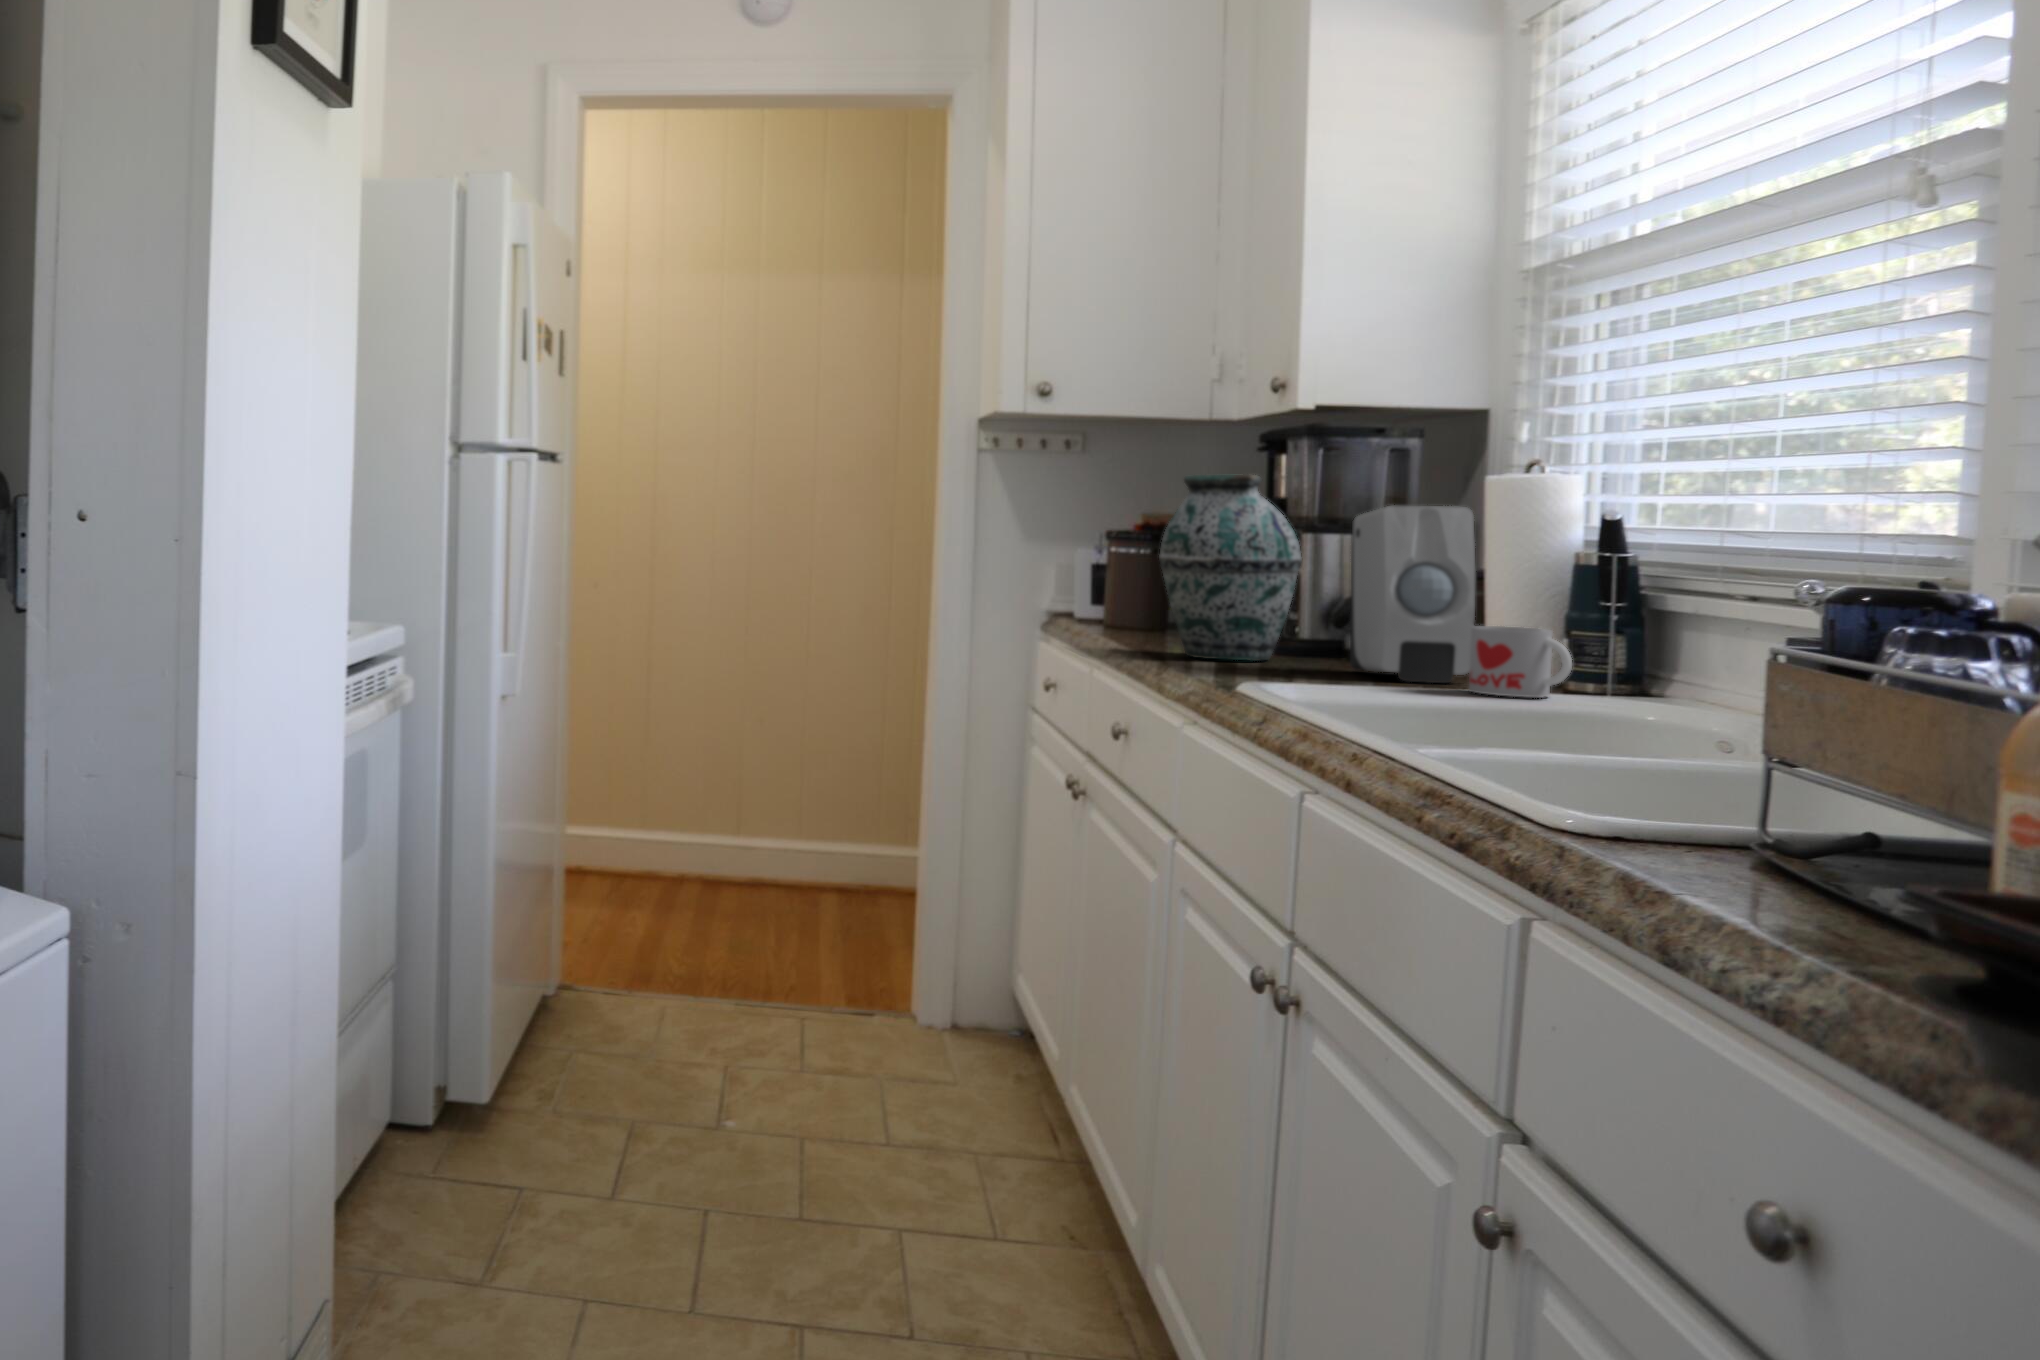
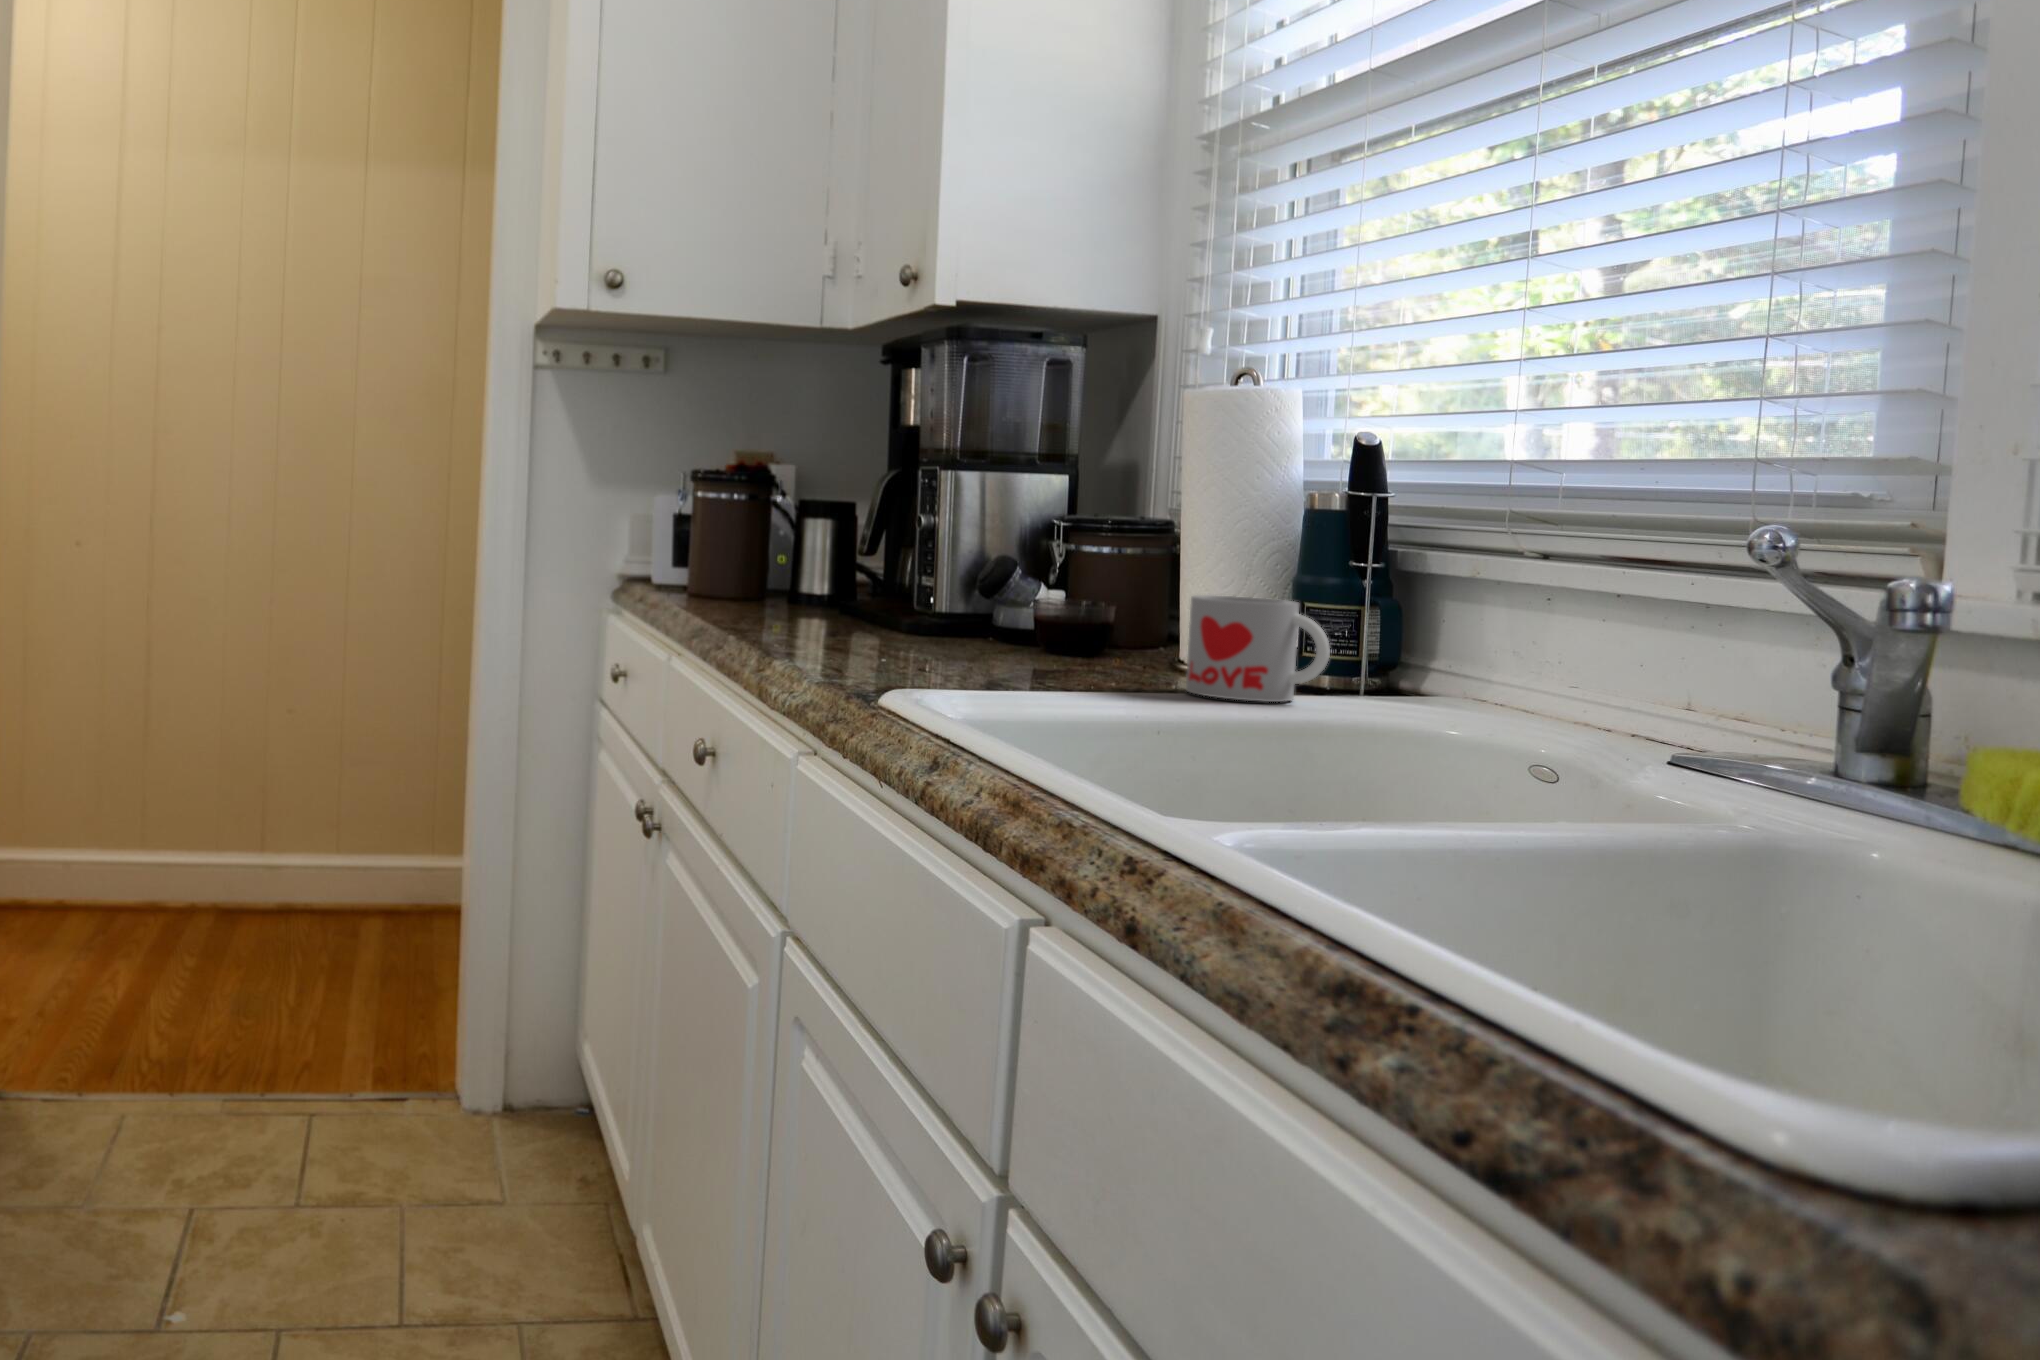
vase: present [1159,474,1302,661] -> none [763,381,946,643]
soap dispenser: present [1350,505,1476,683] -> none [1010,421,1183,677]

